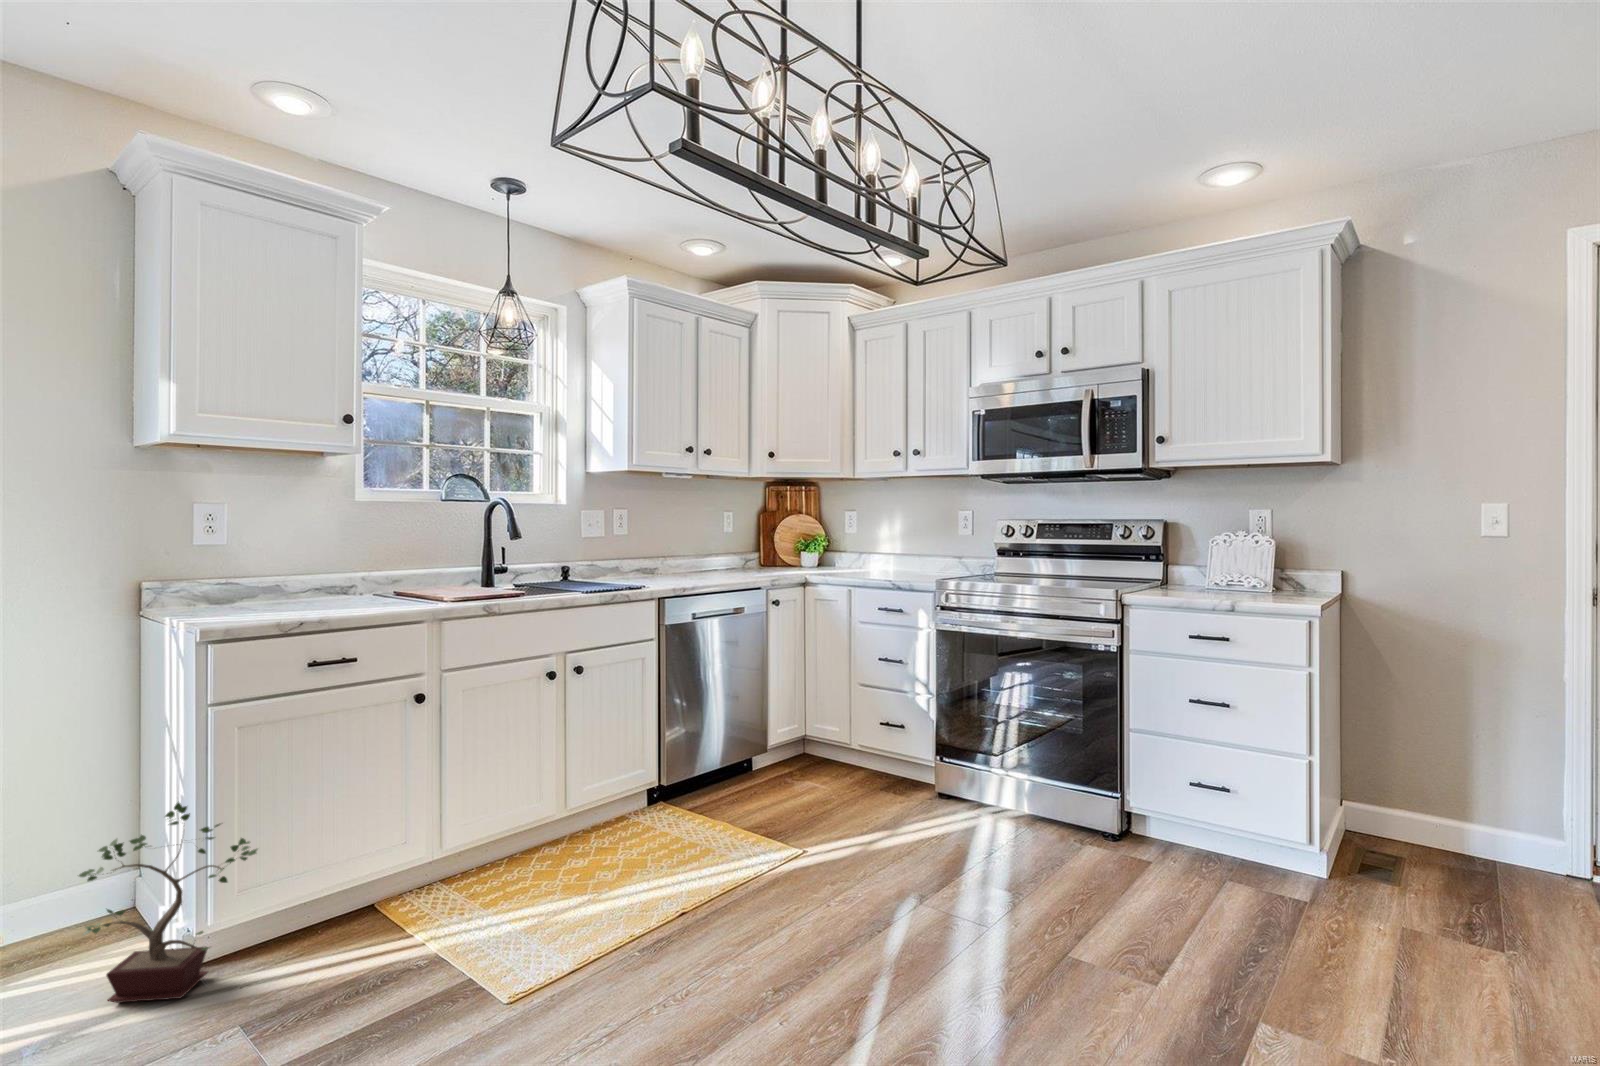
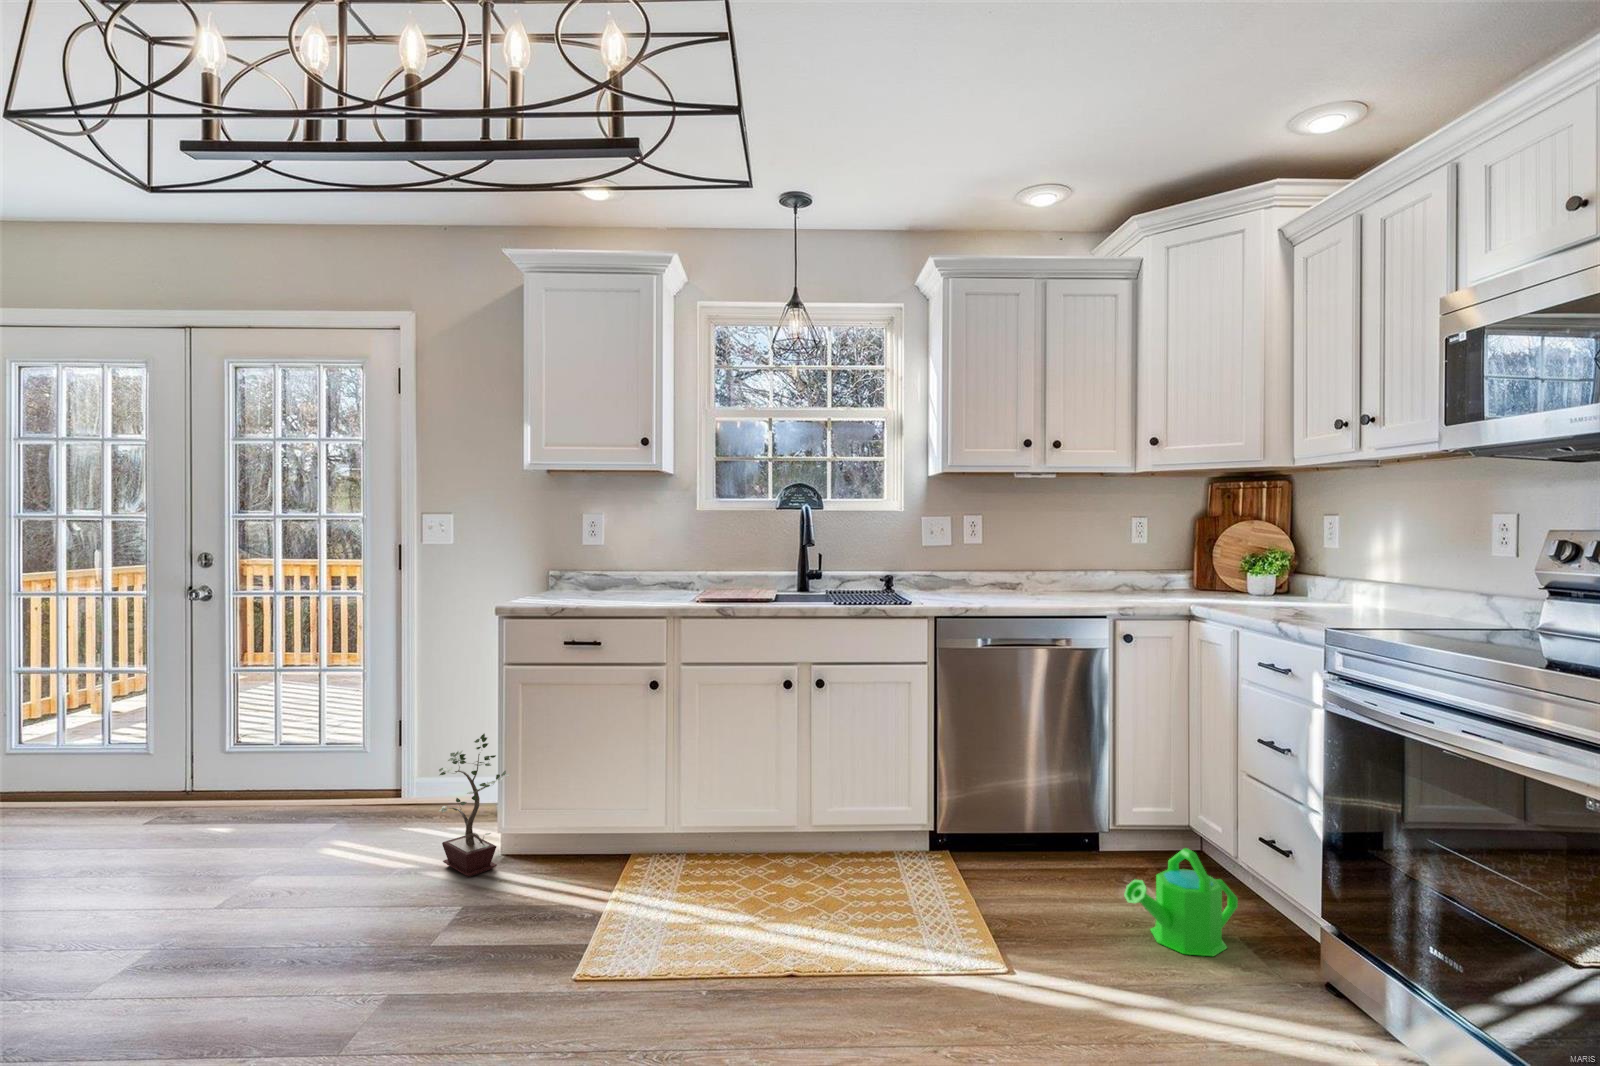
watering can: none [834,740,883,809] -> present [1124,848,1238,956]

